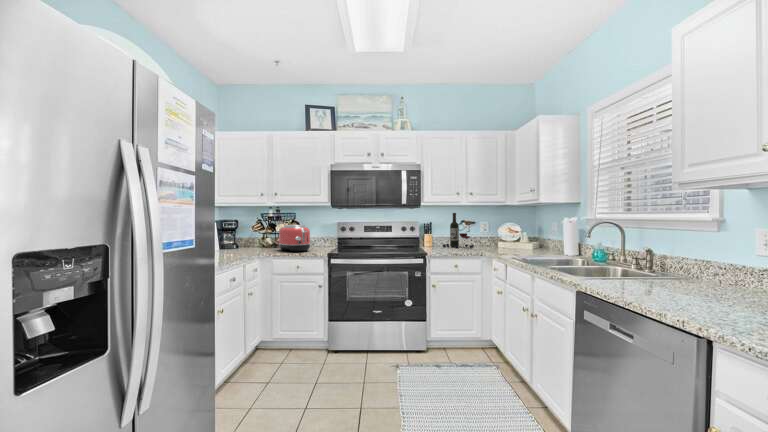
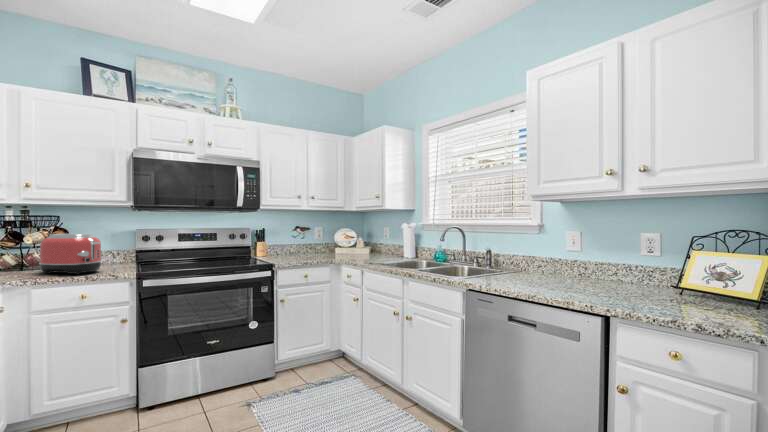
wine bottle: present [443,213,474,248] -> none [276,218,311,257]

